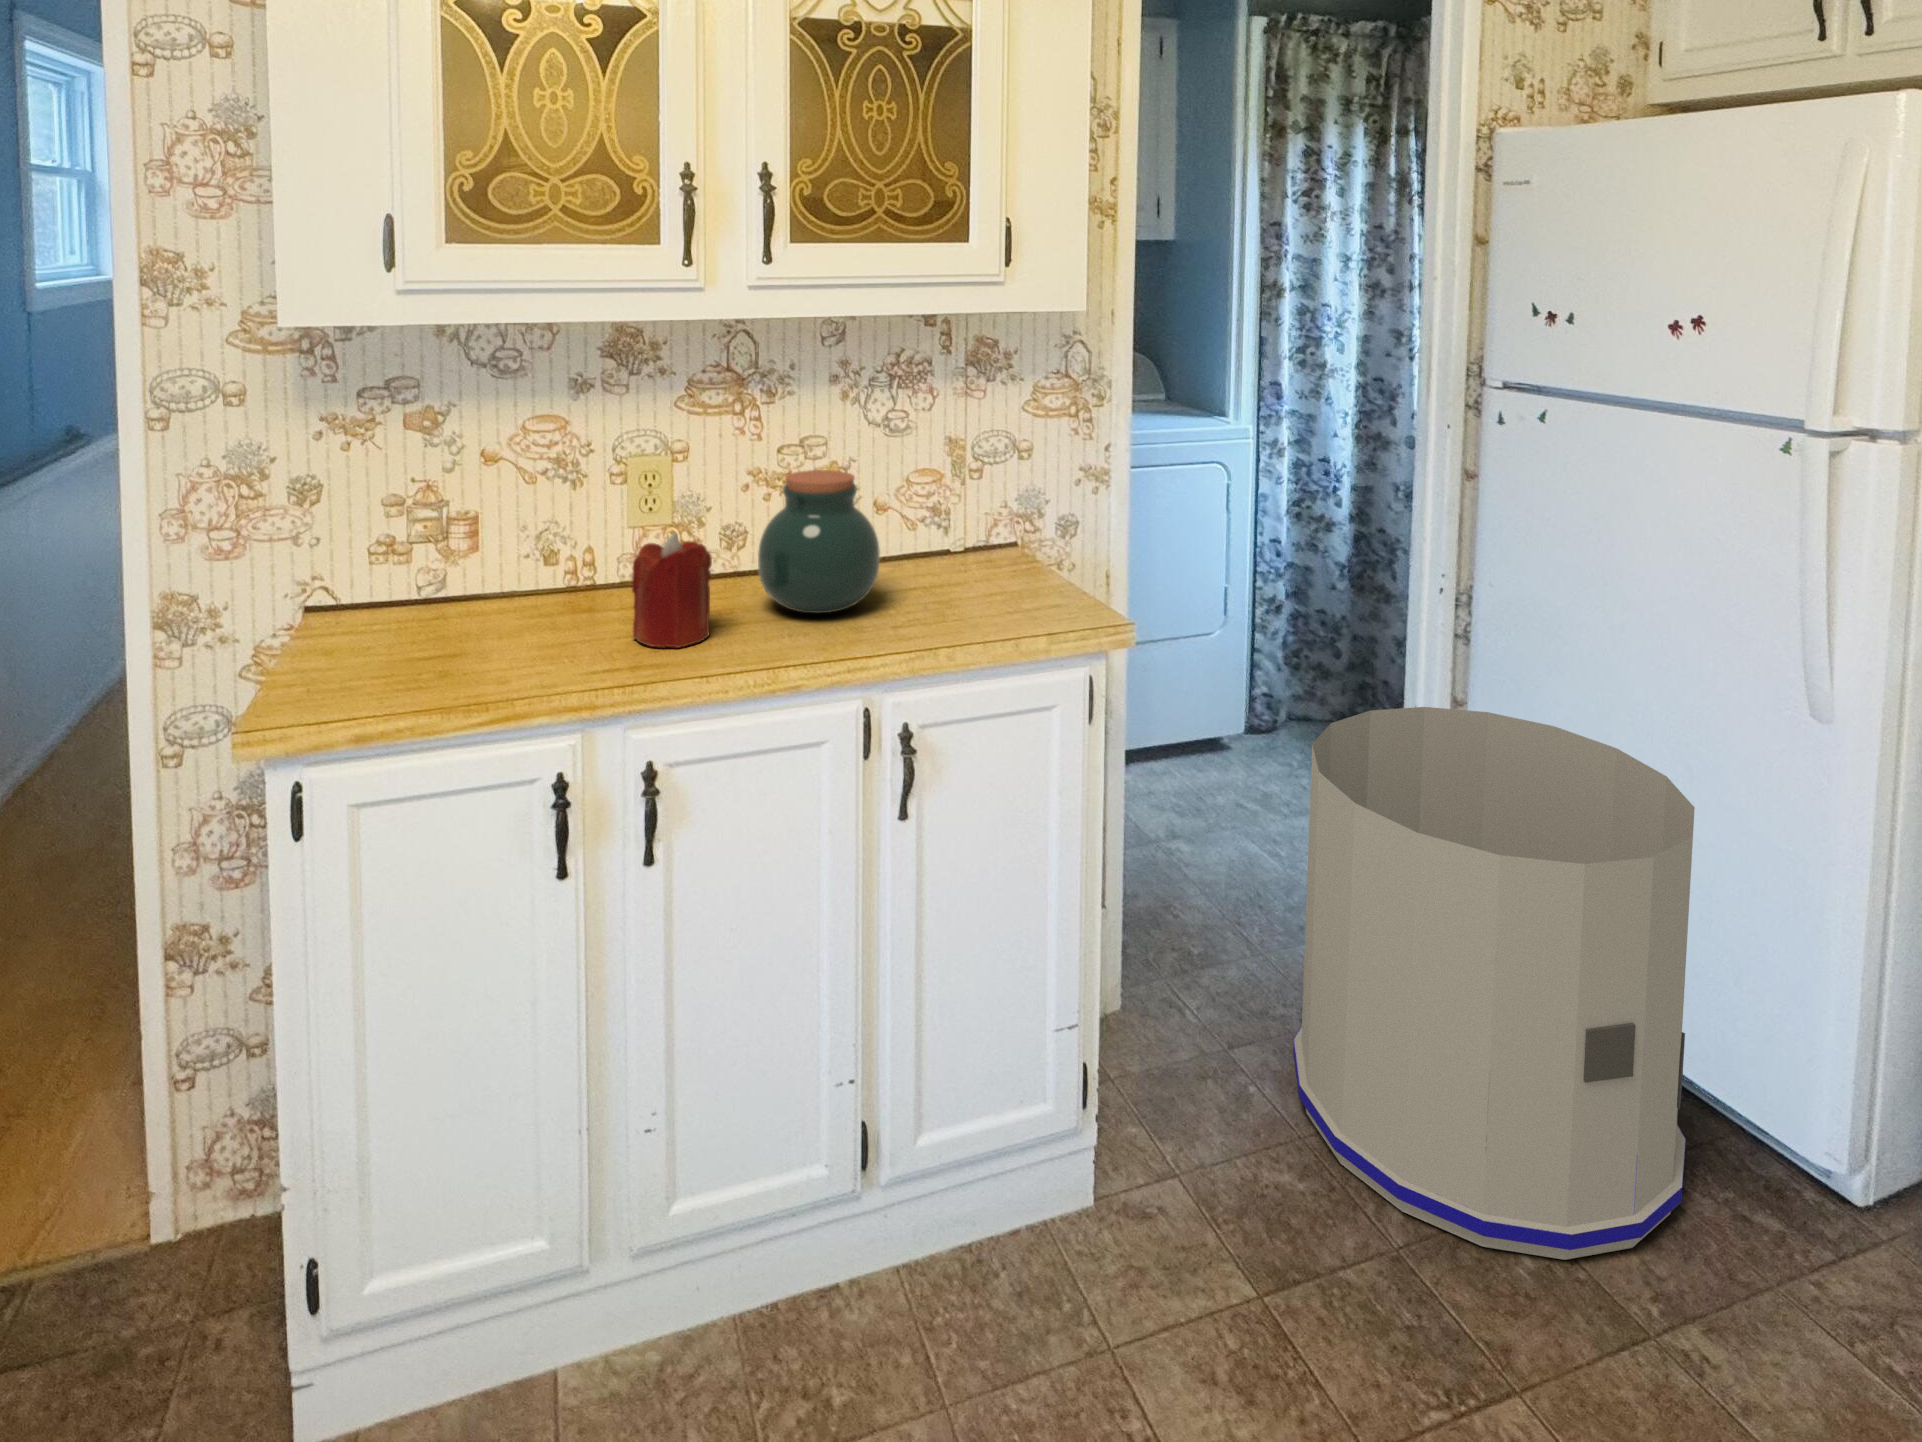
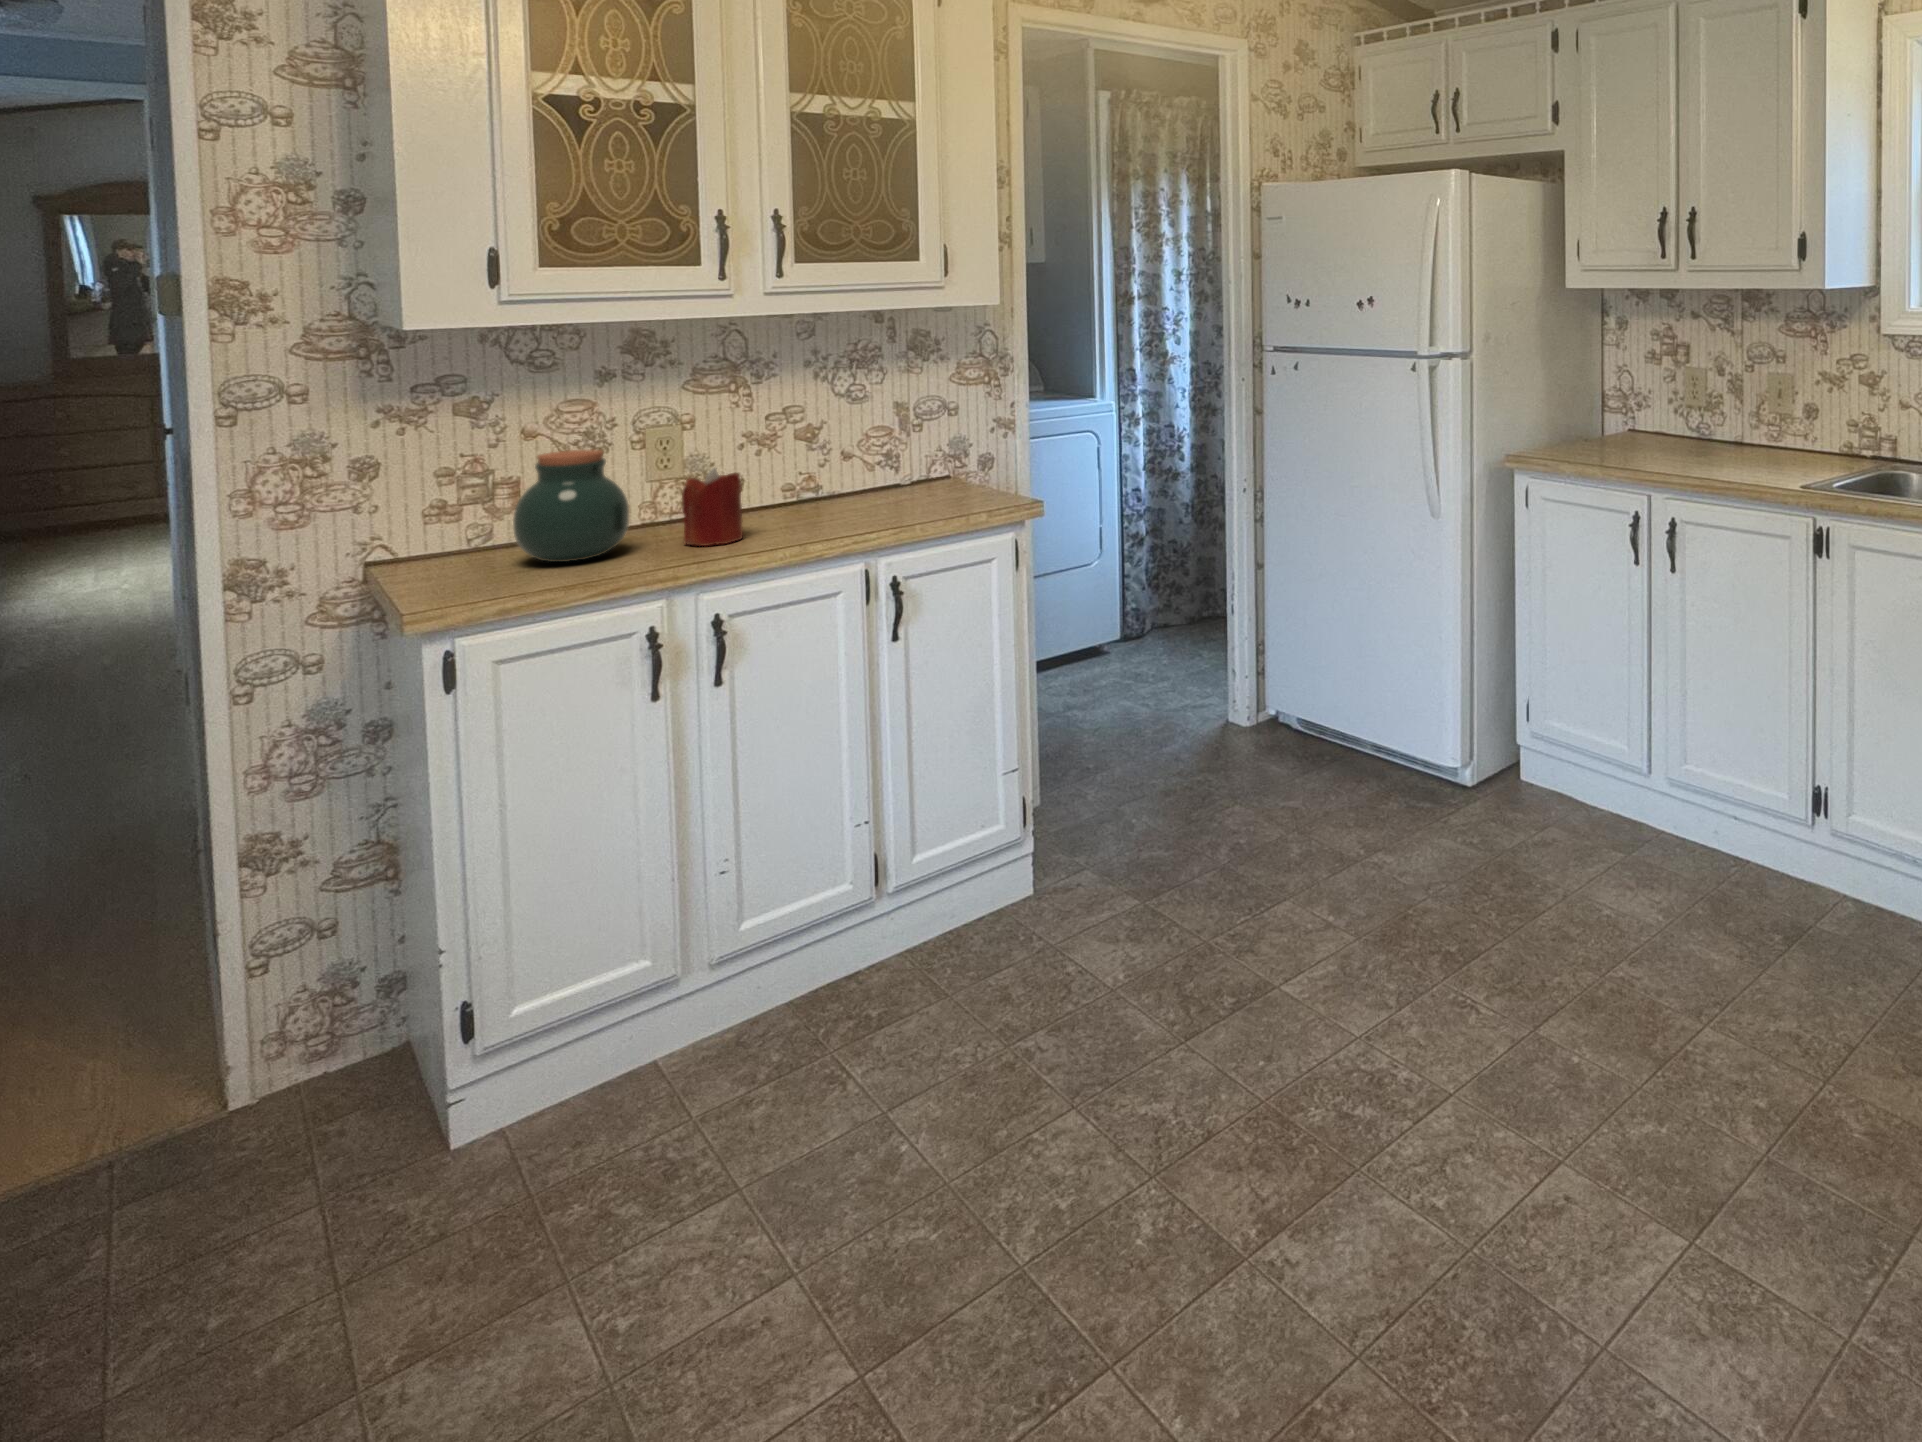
jar: present [758,470,880,613] -> present [513,450,629,562]
trash can: present [1293,707,1695,1260] -> none [1160,559,1385,851]

